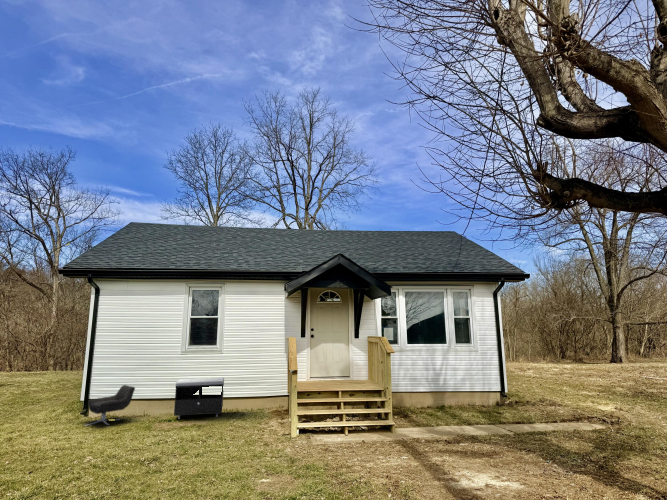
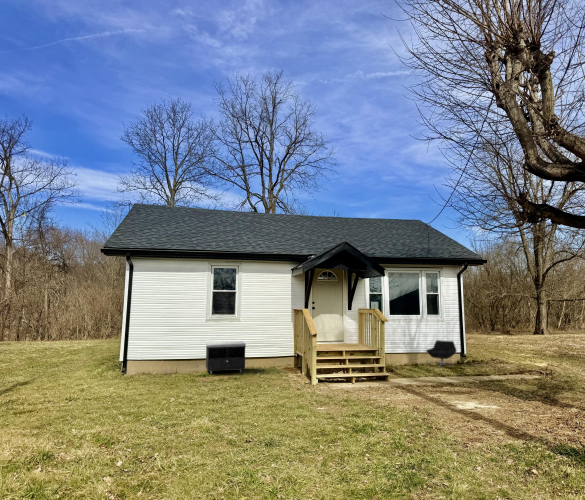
lounge chair: present [88,385,135,425] -> present [427,340,456,366]

